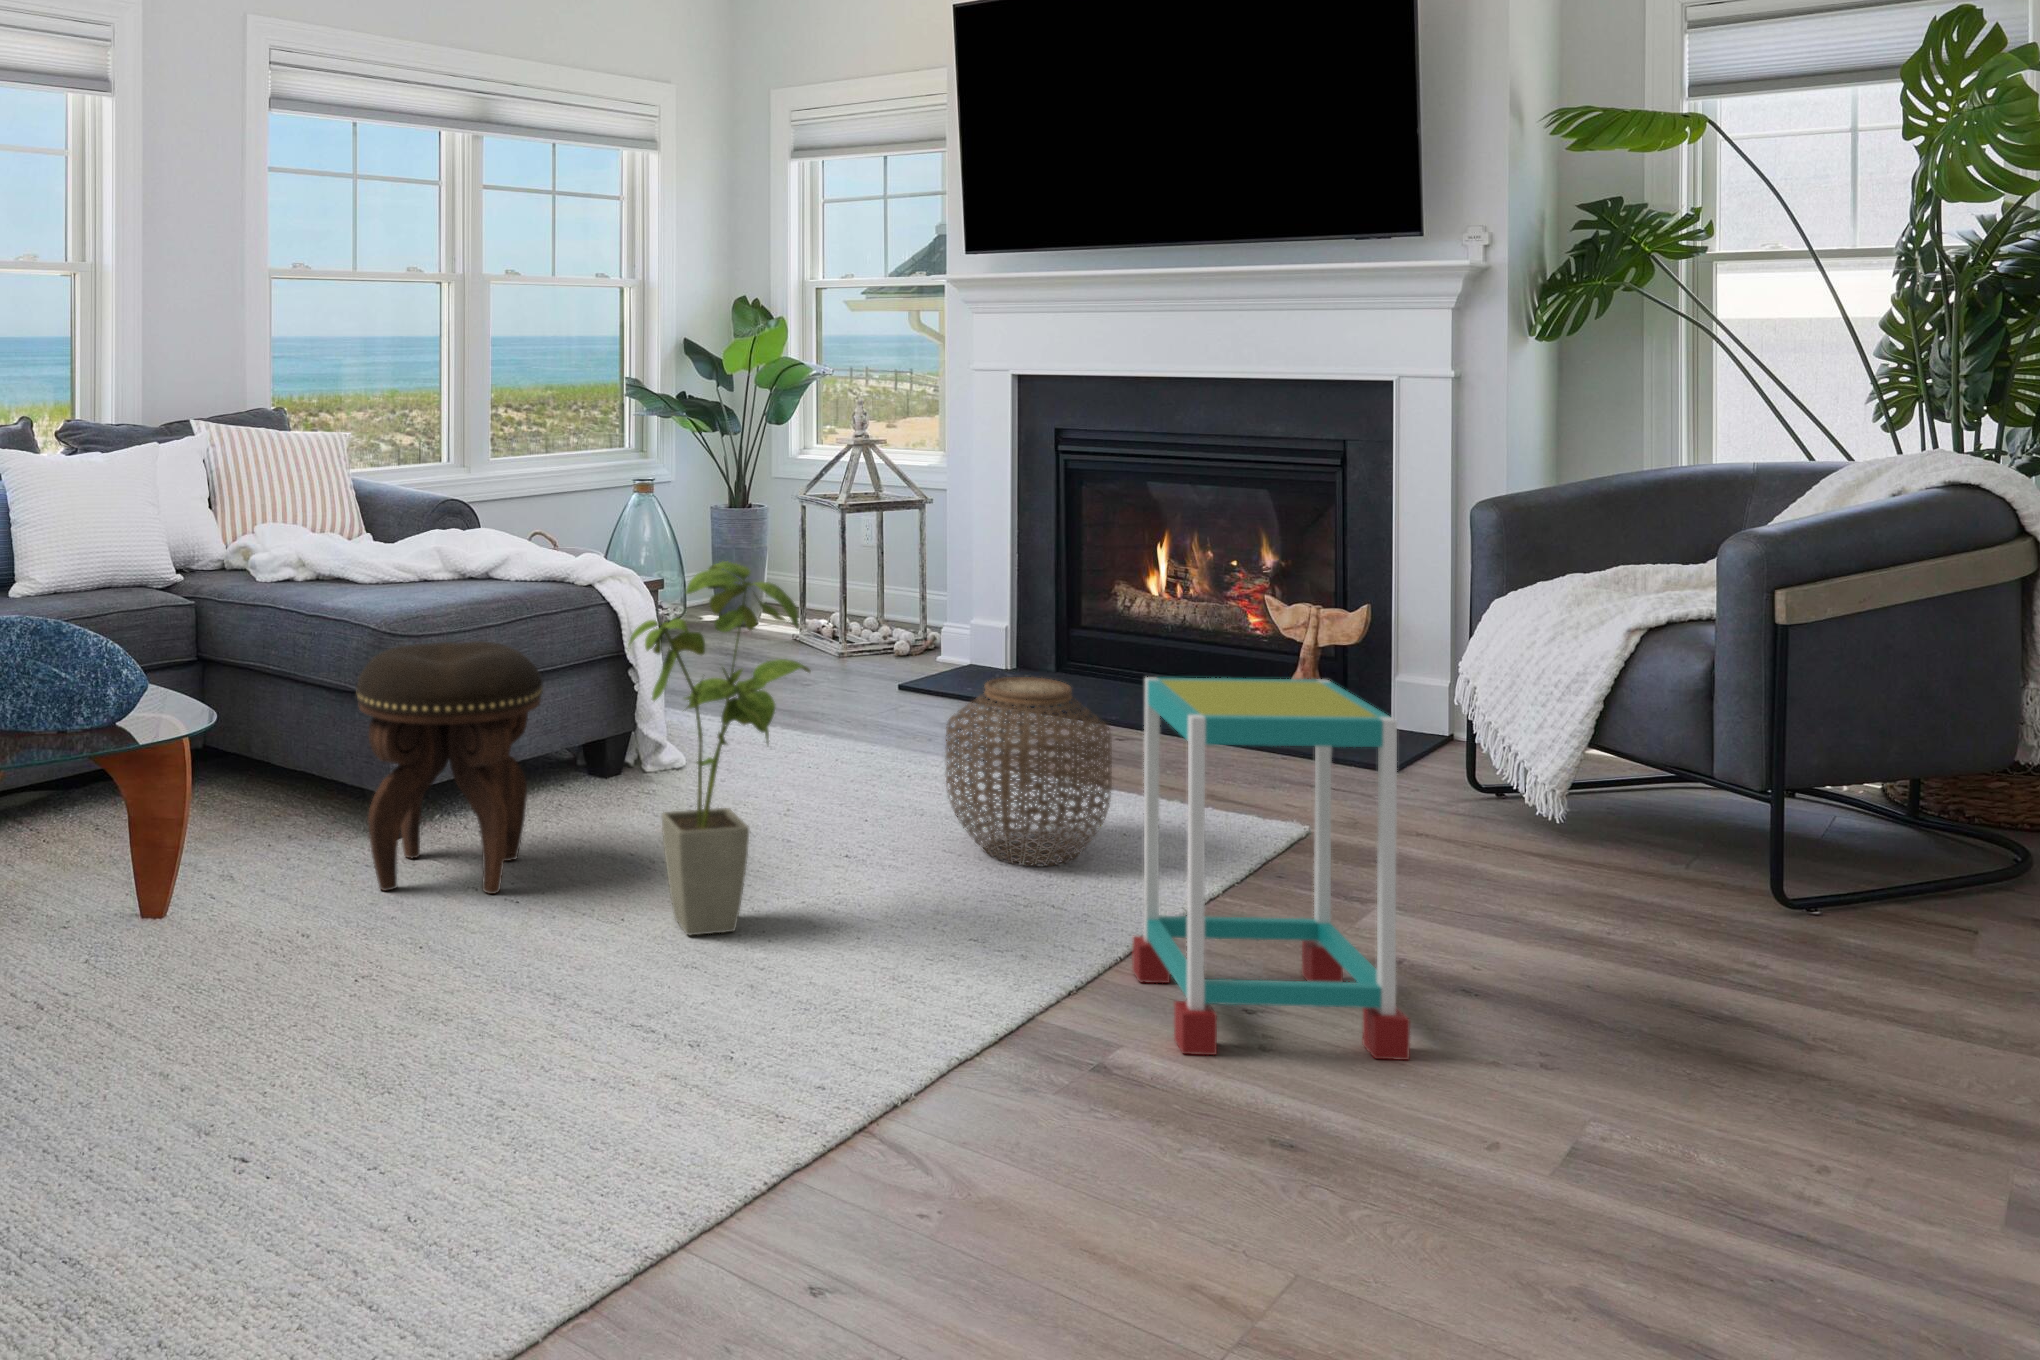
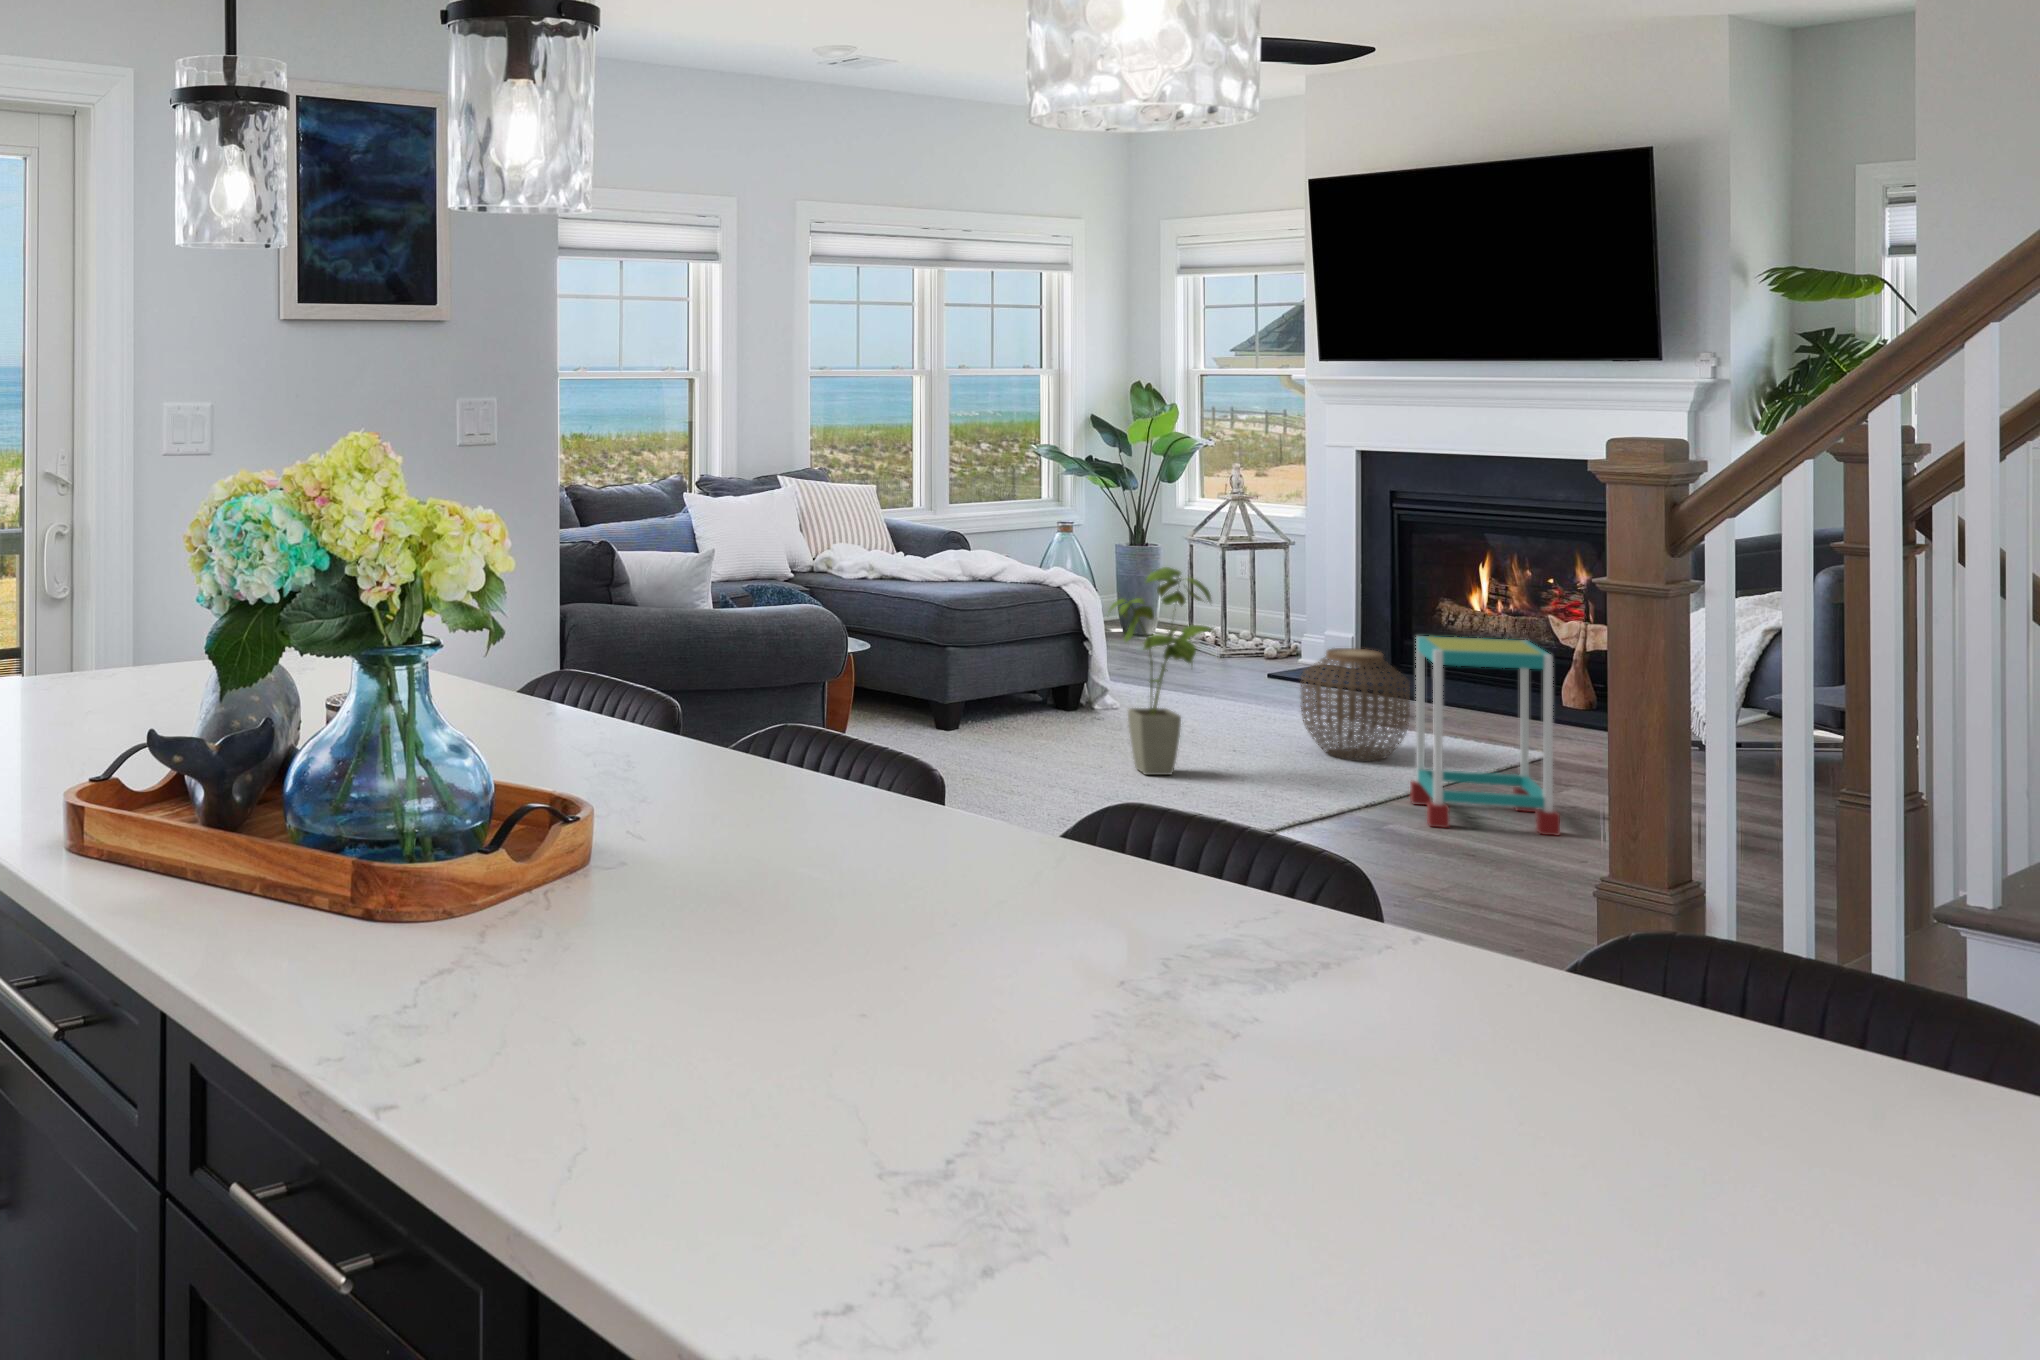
footstool: present [357,641,543,894] -> none [939,613,1049,755]

